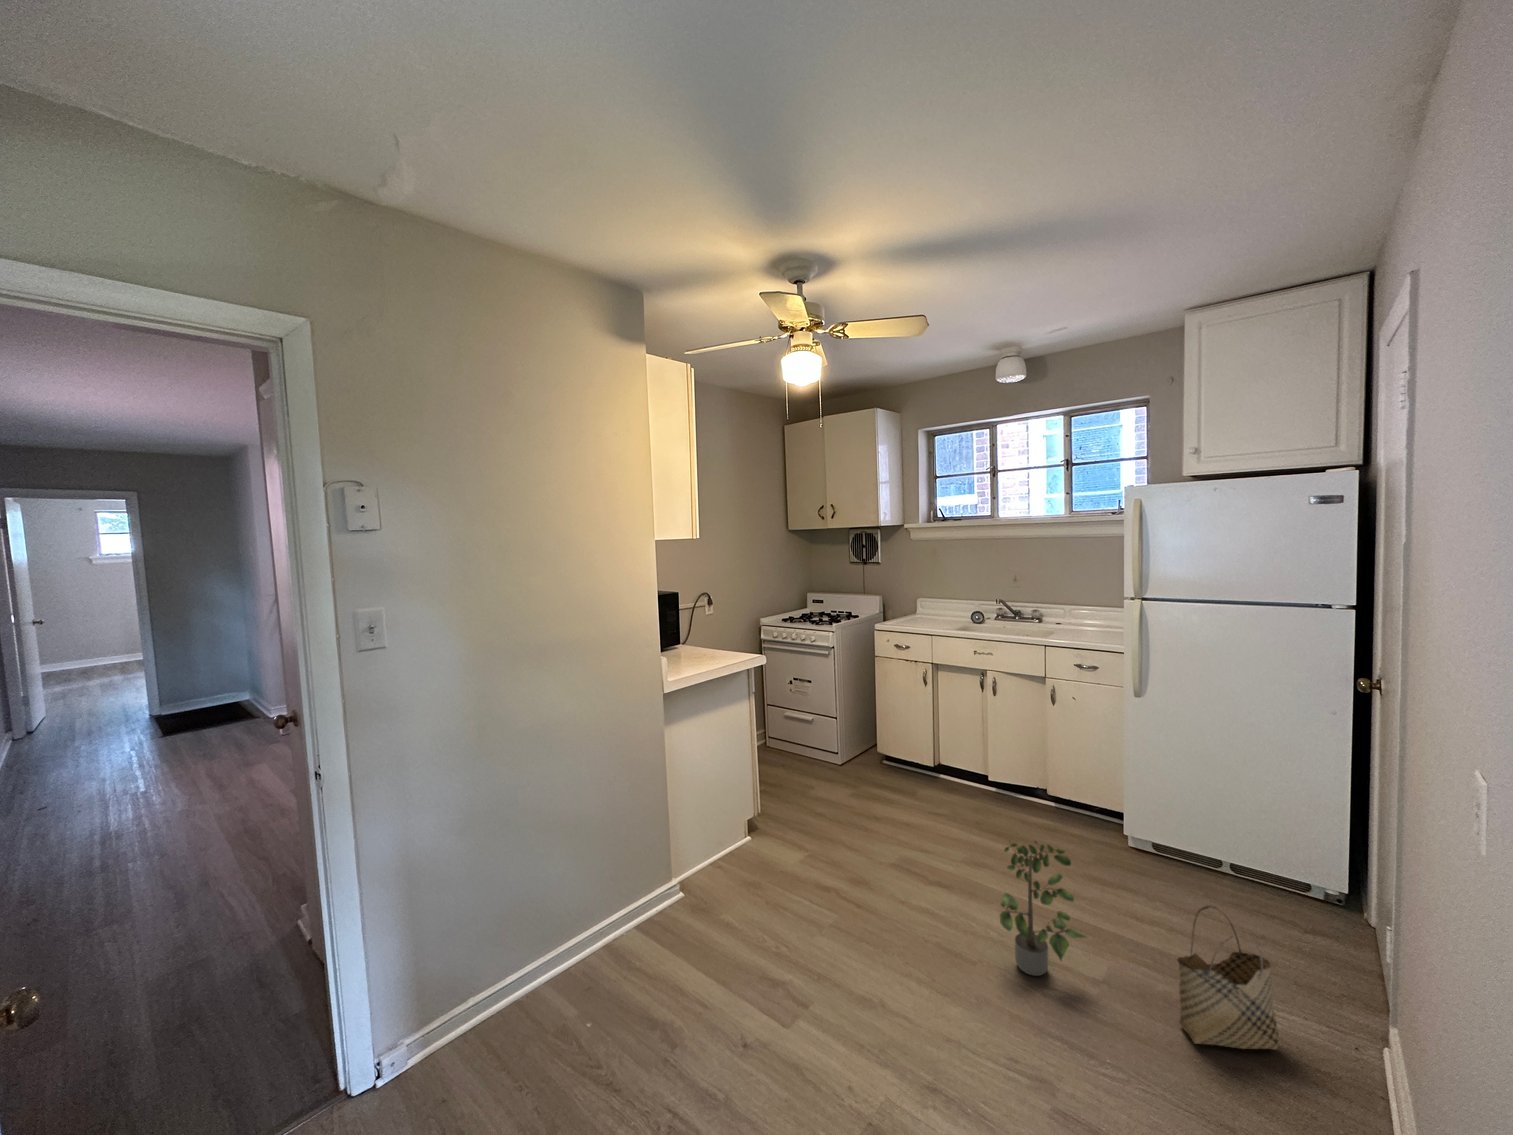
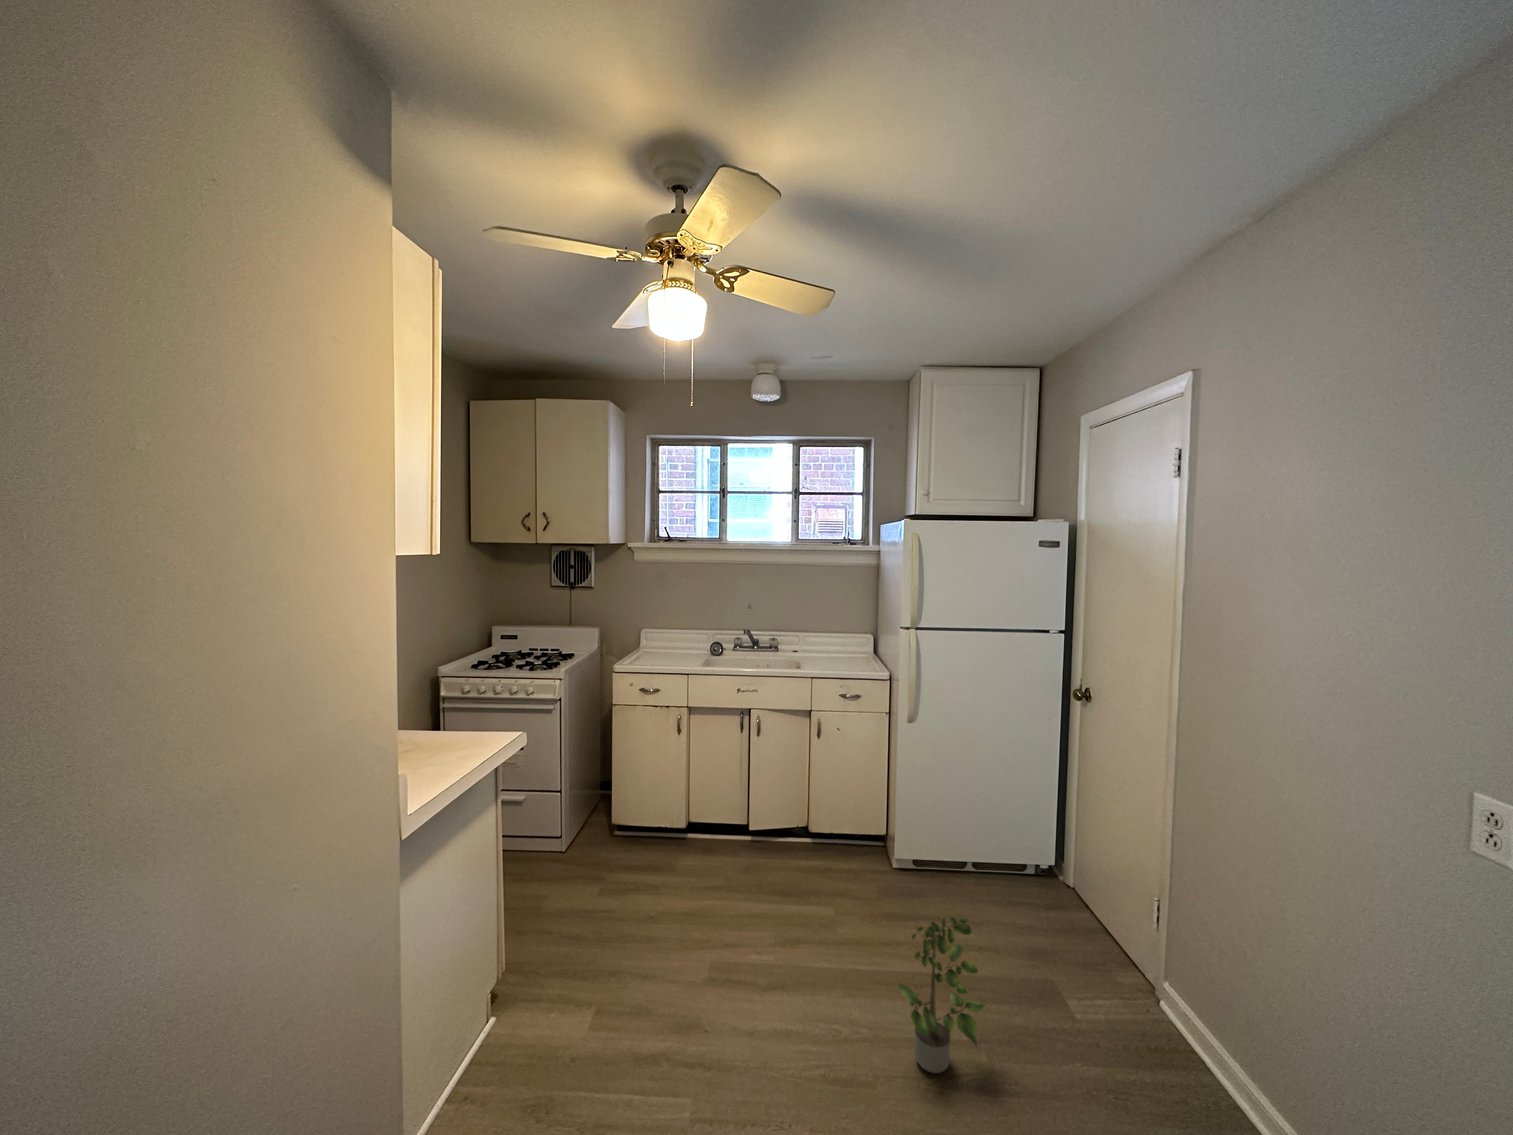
woven basket: present [1177,905,1279,1050] -> none [1069,931,1135,1079]

